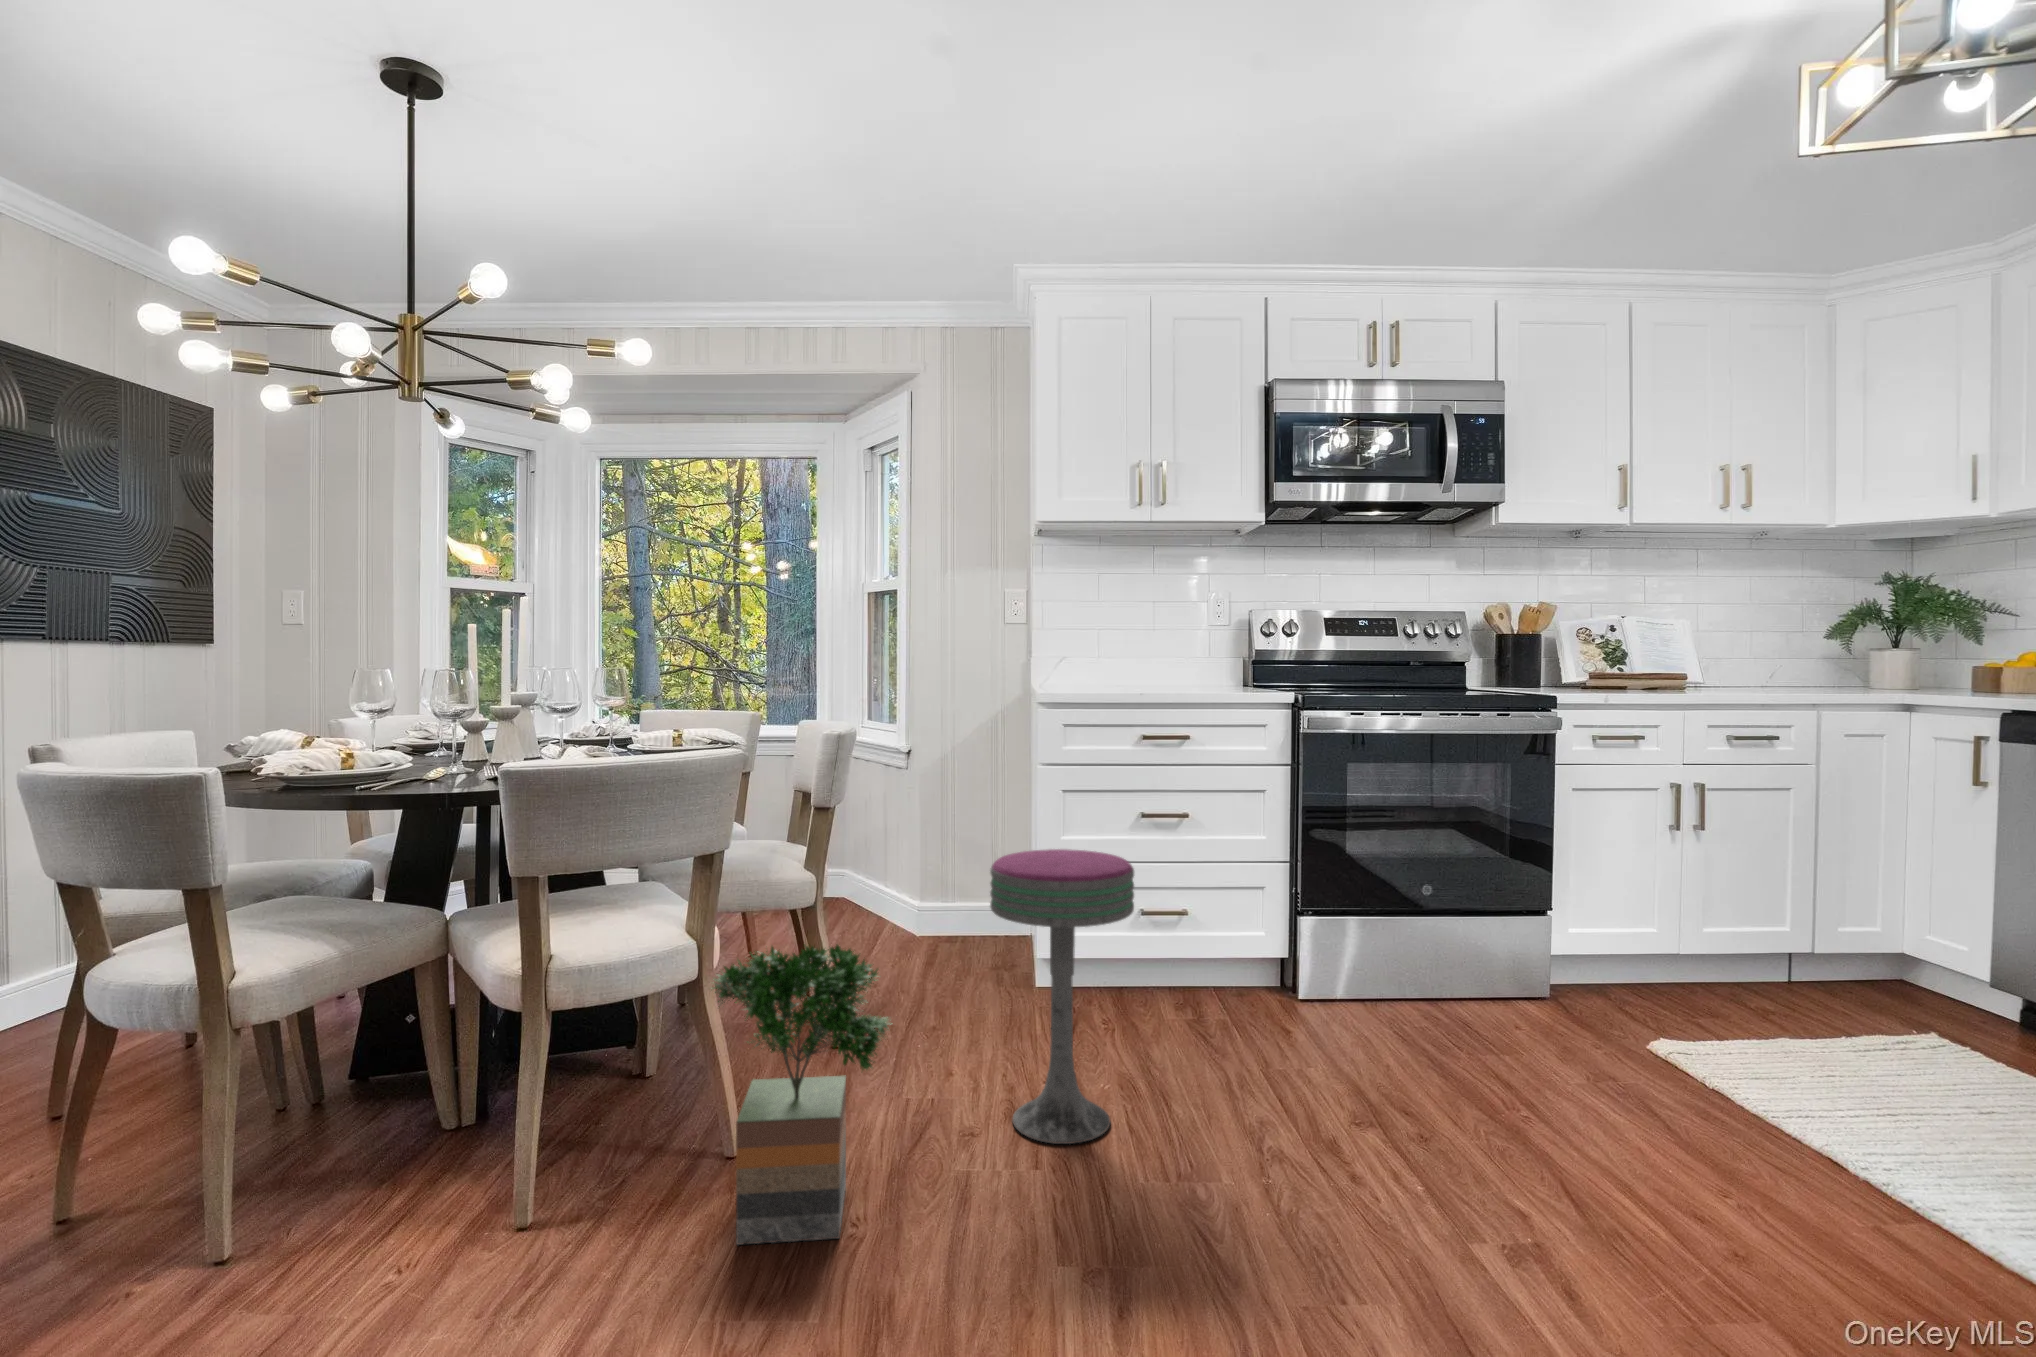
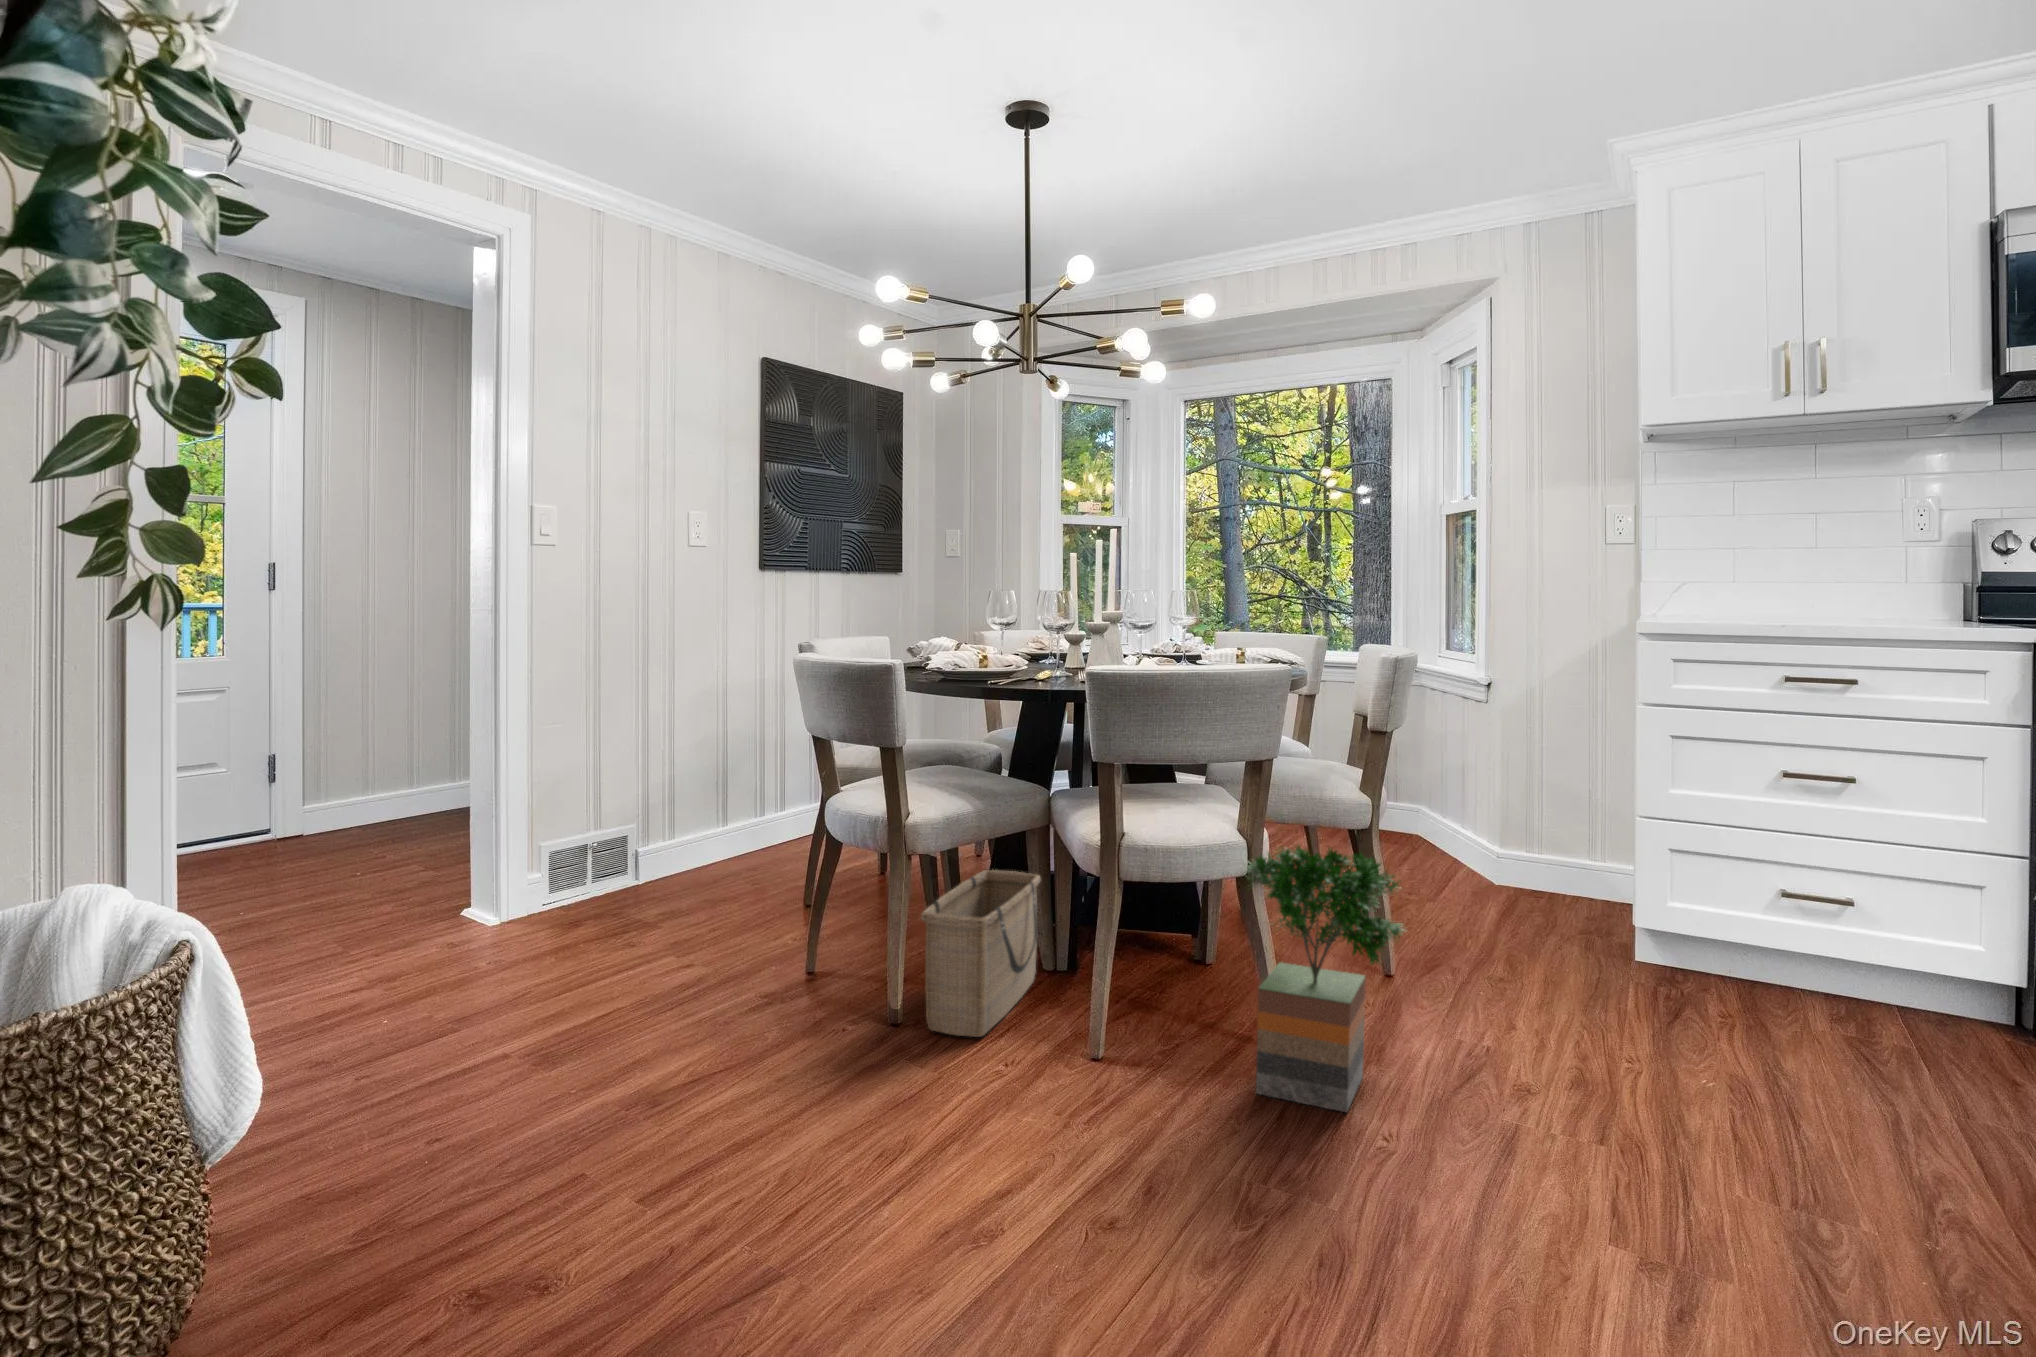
bar stool: present [990,849,1134,1144] -> none [1536,790,1714,1102]
basket: none [250,1021,437,1282] -> present [921,870,1040,1037]

